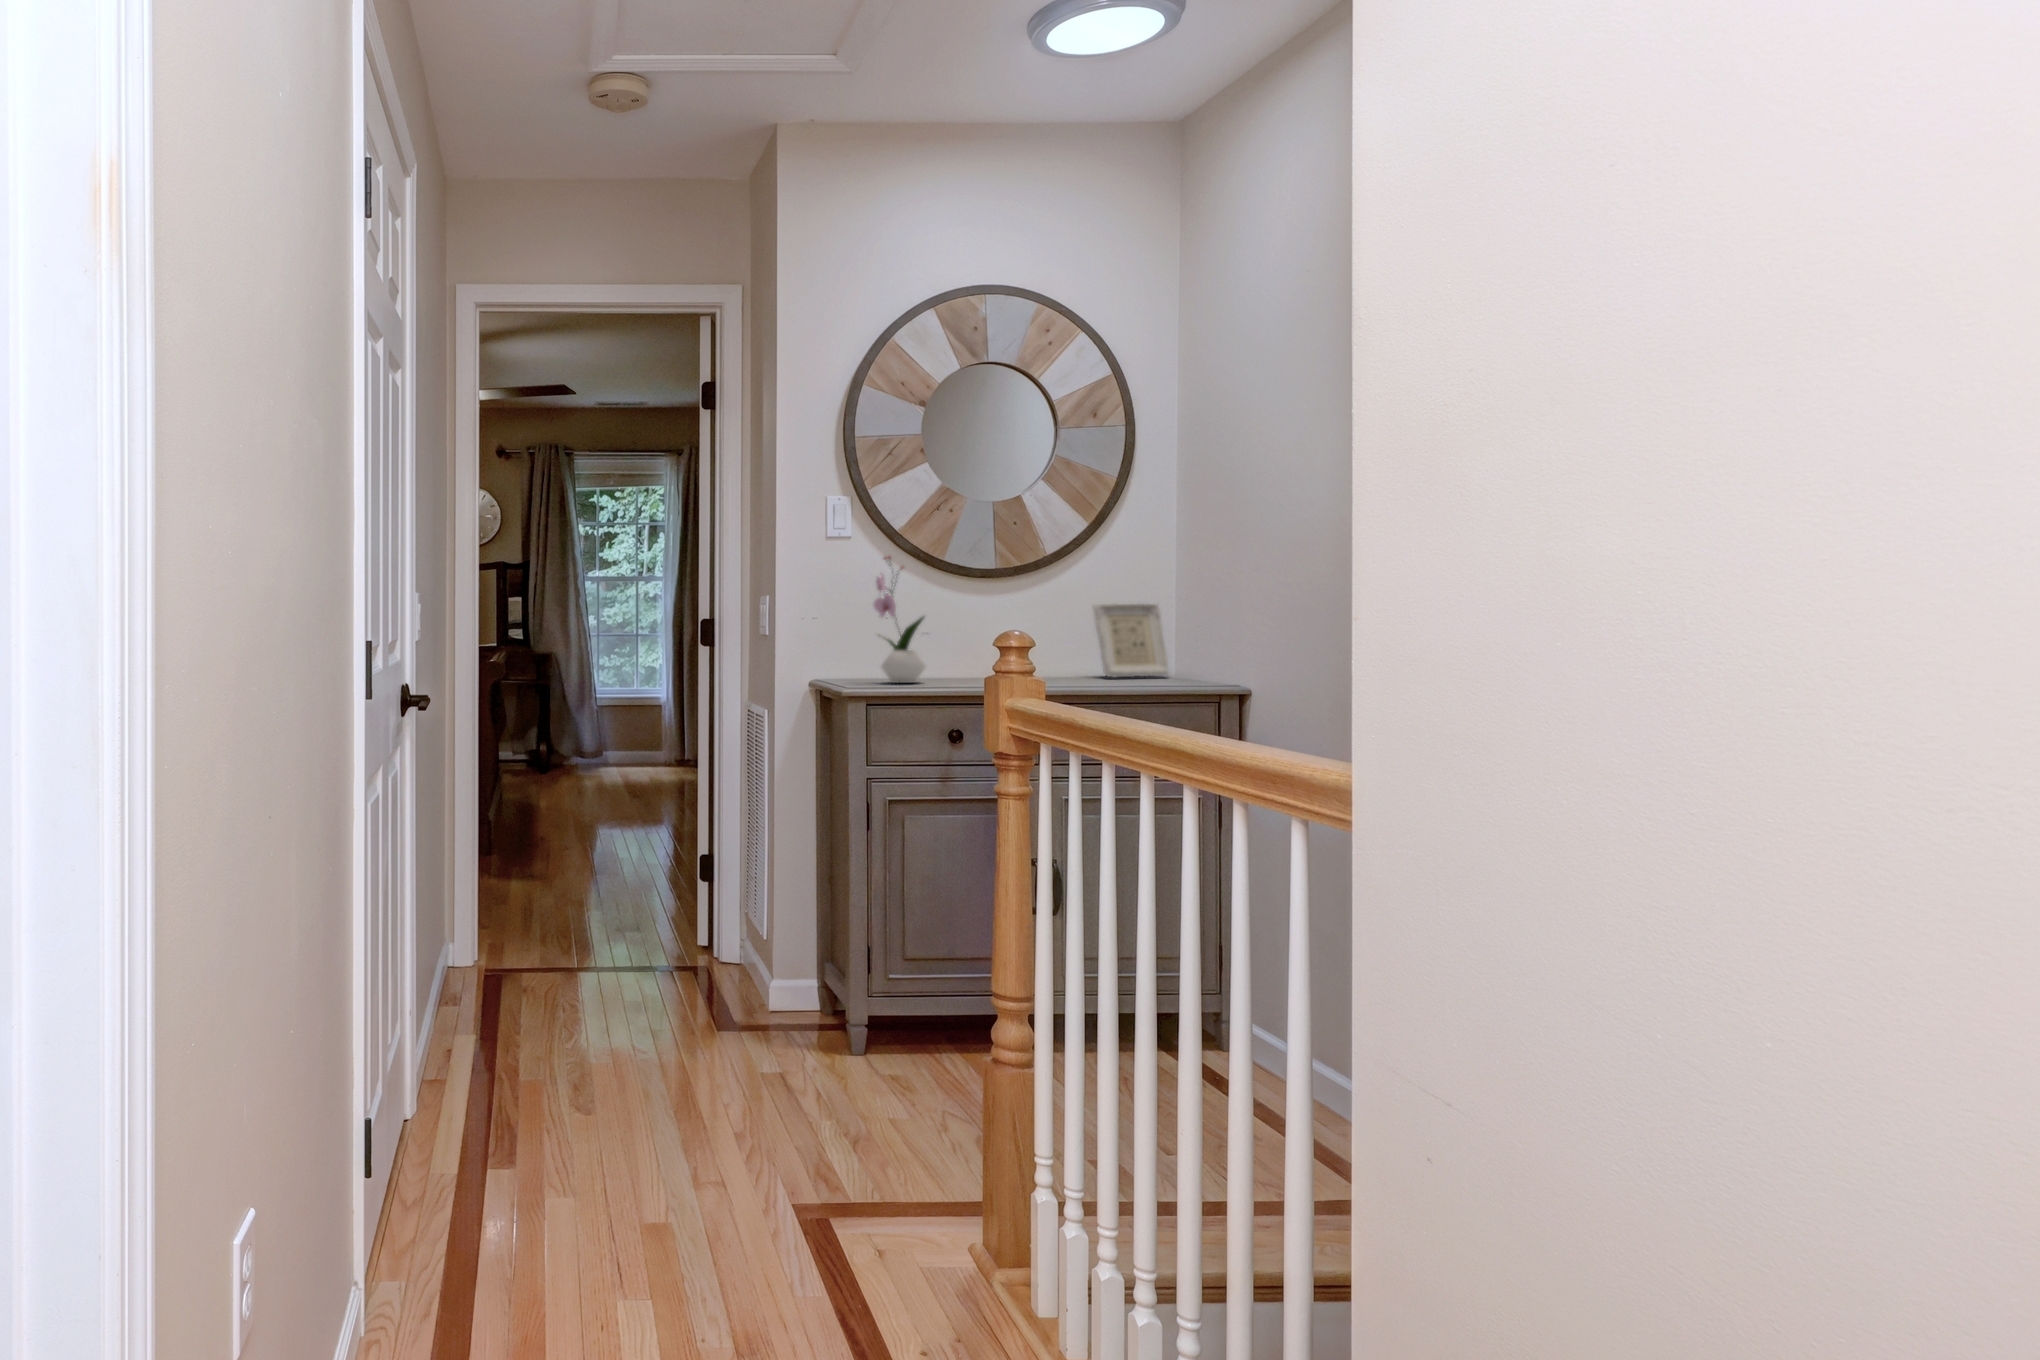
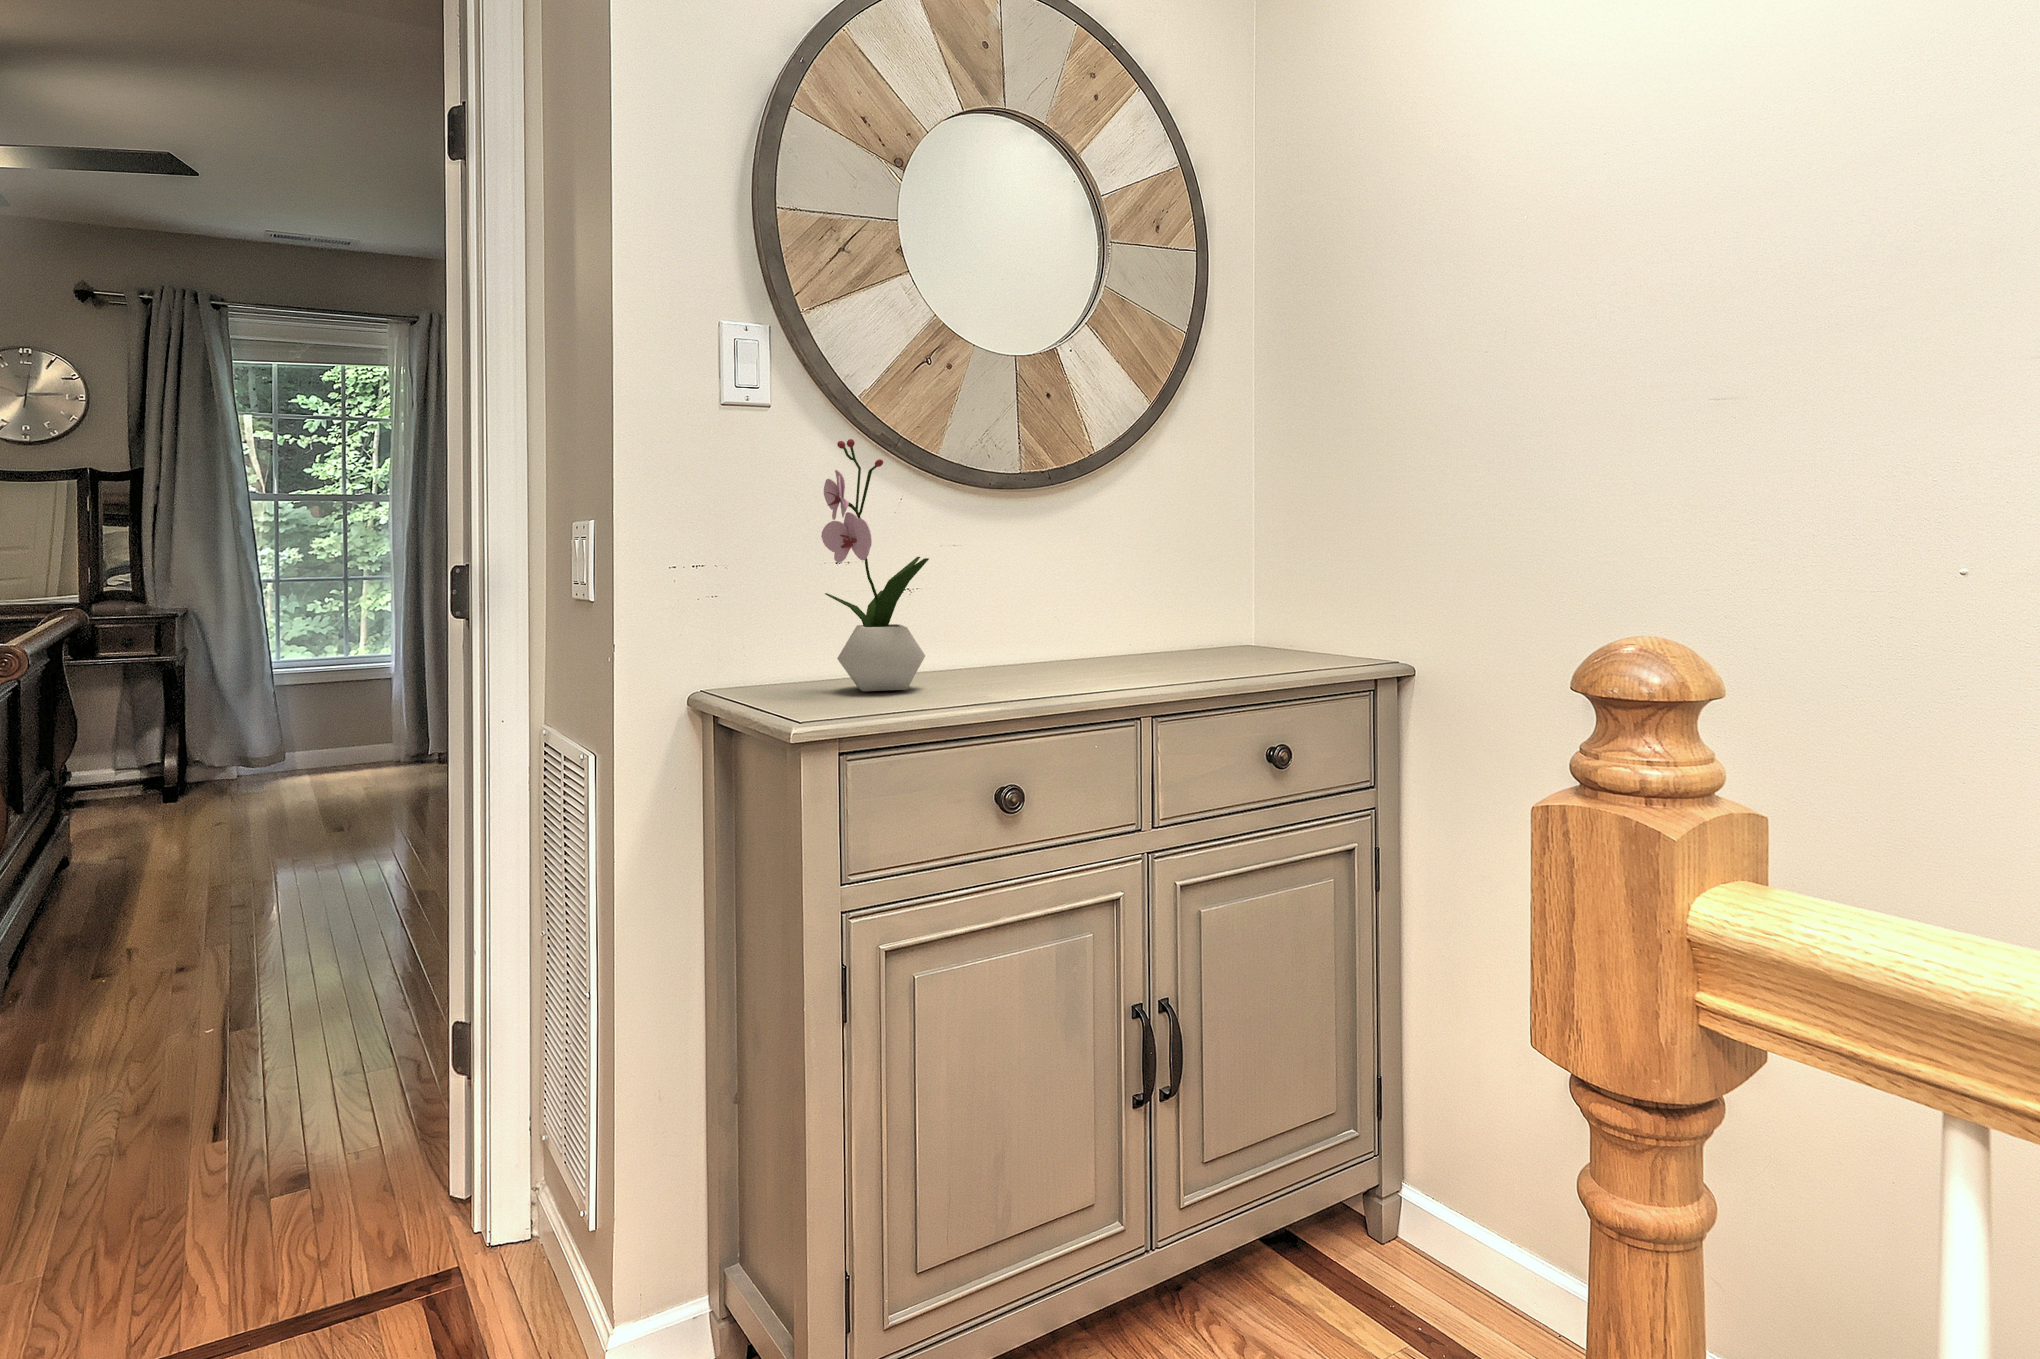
picture frame: present [1092,603,1169,677] -> none [1172,539,1296,663]

